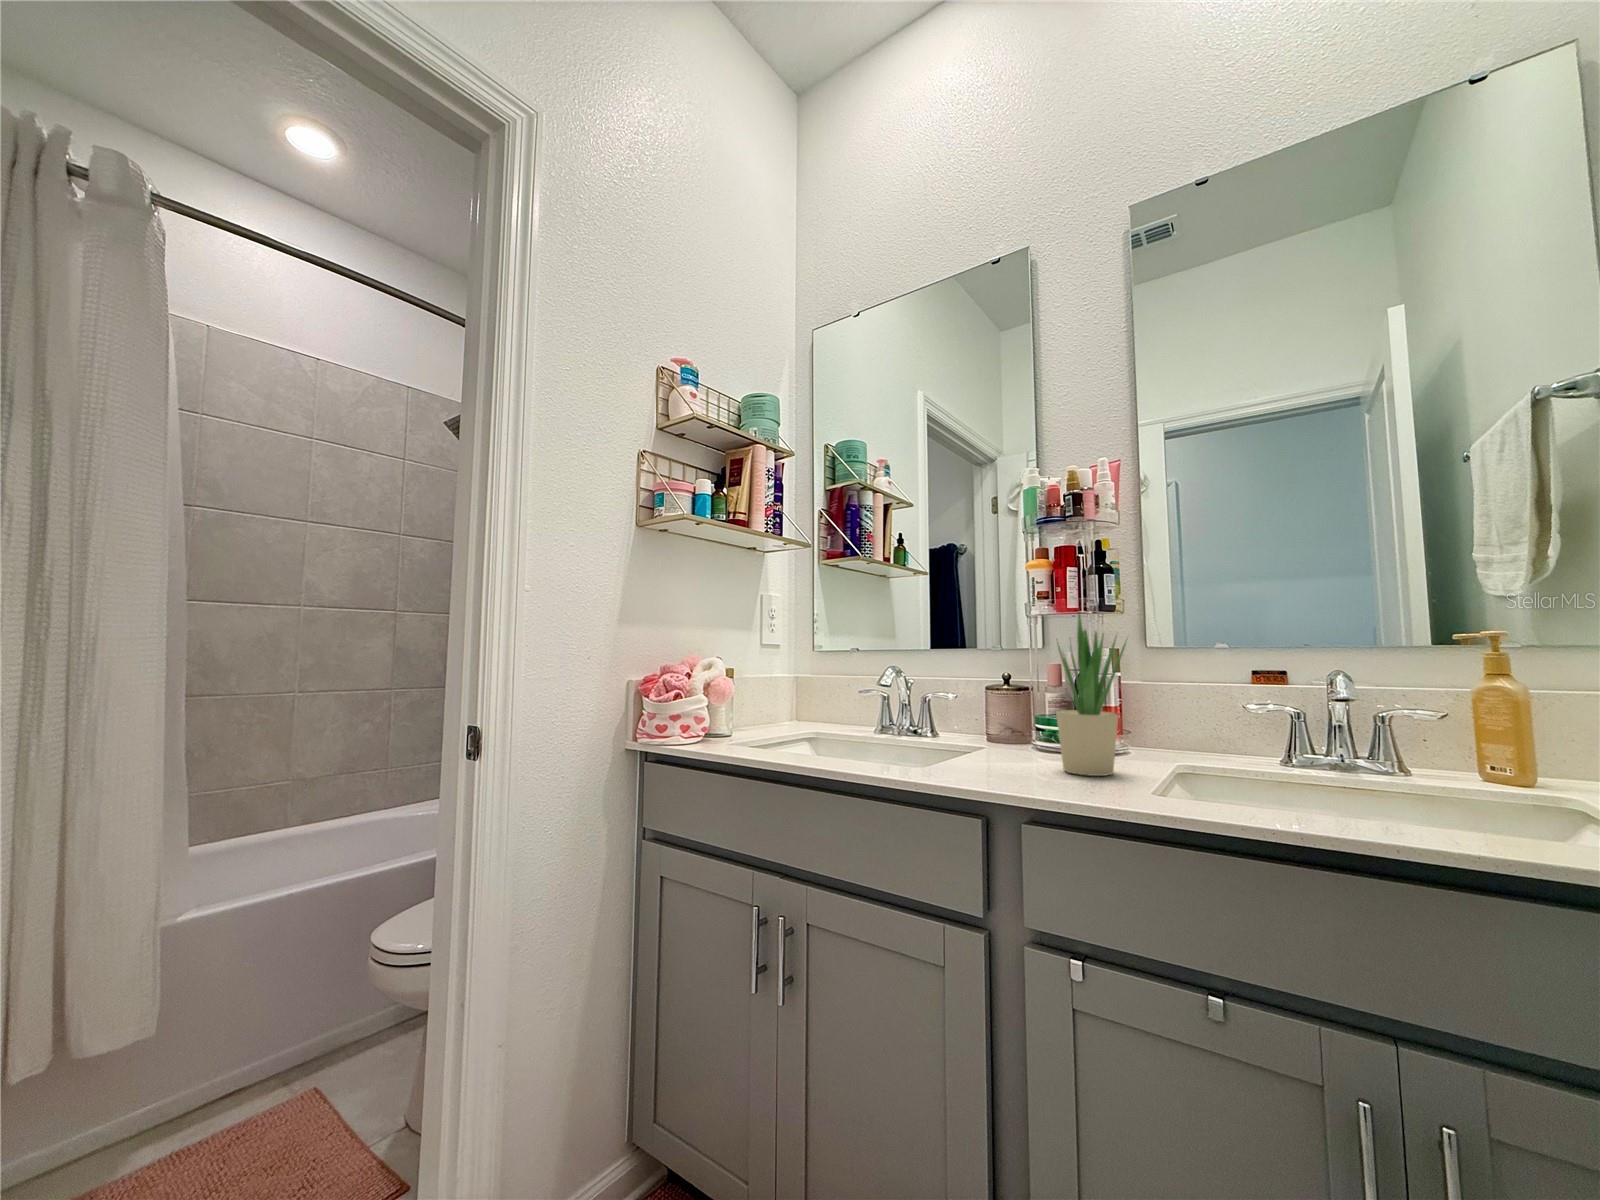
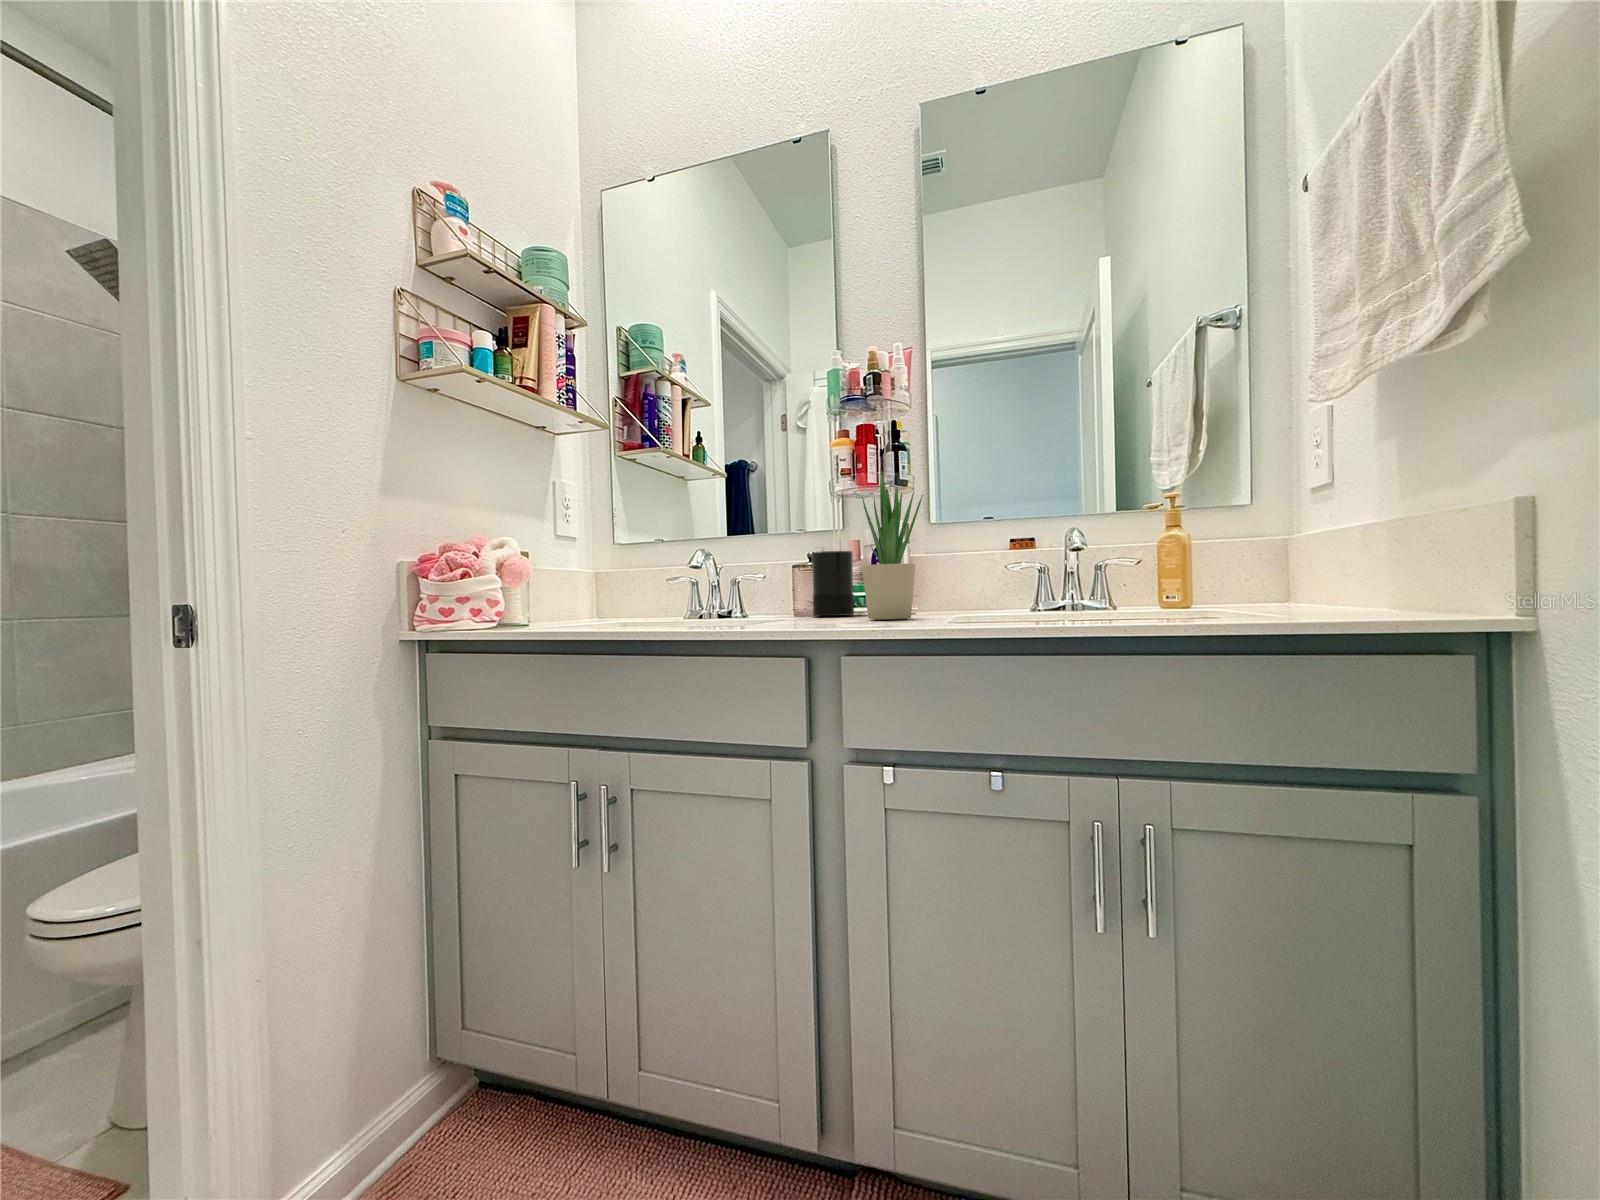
candle: none [1004,676,1051,754] -> present [812,548,854,616]

